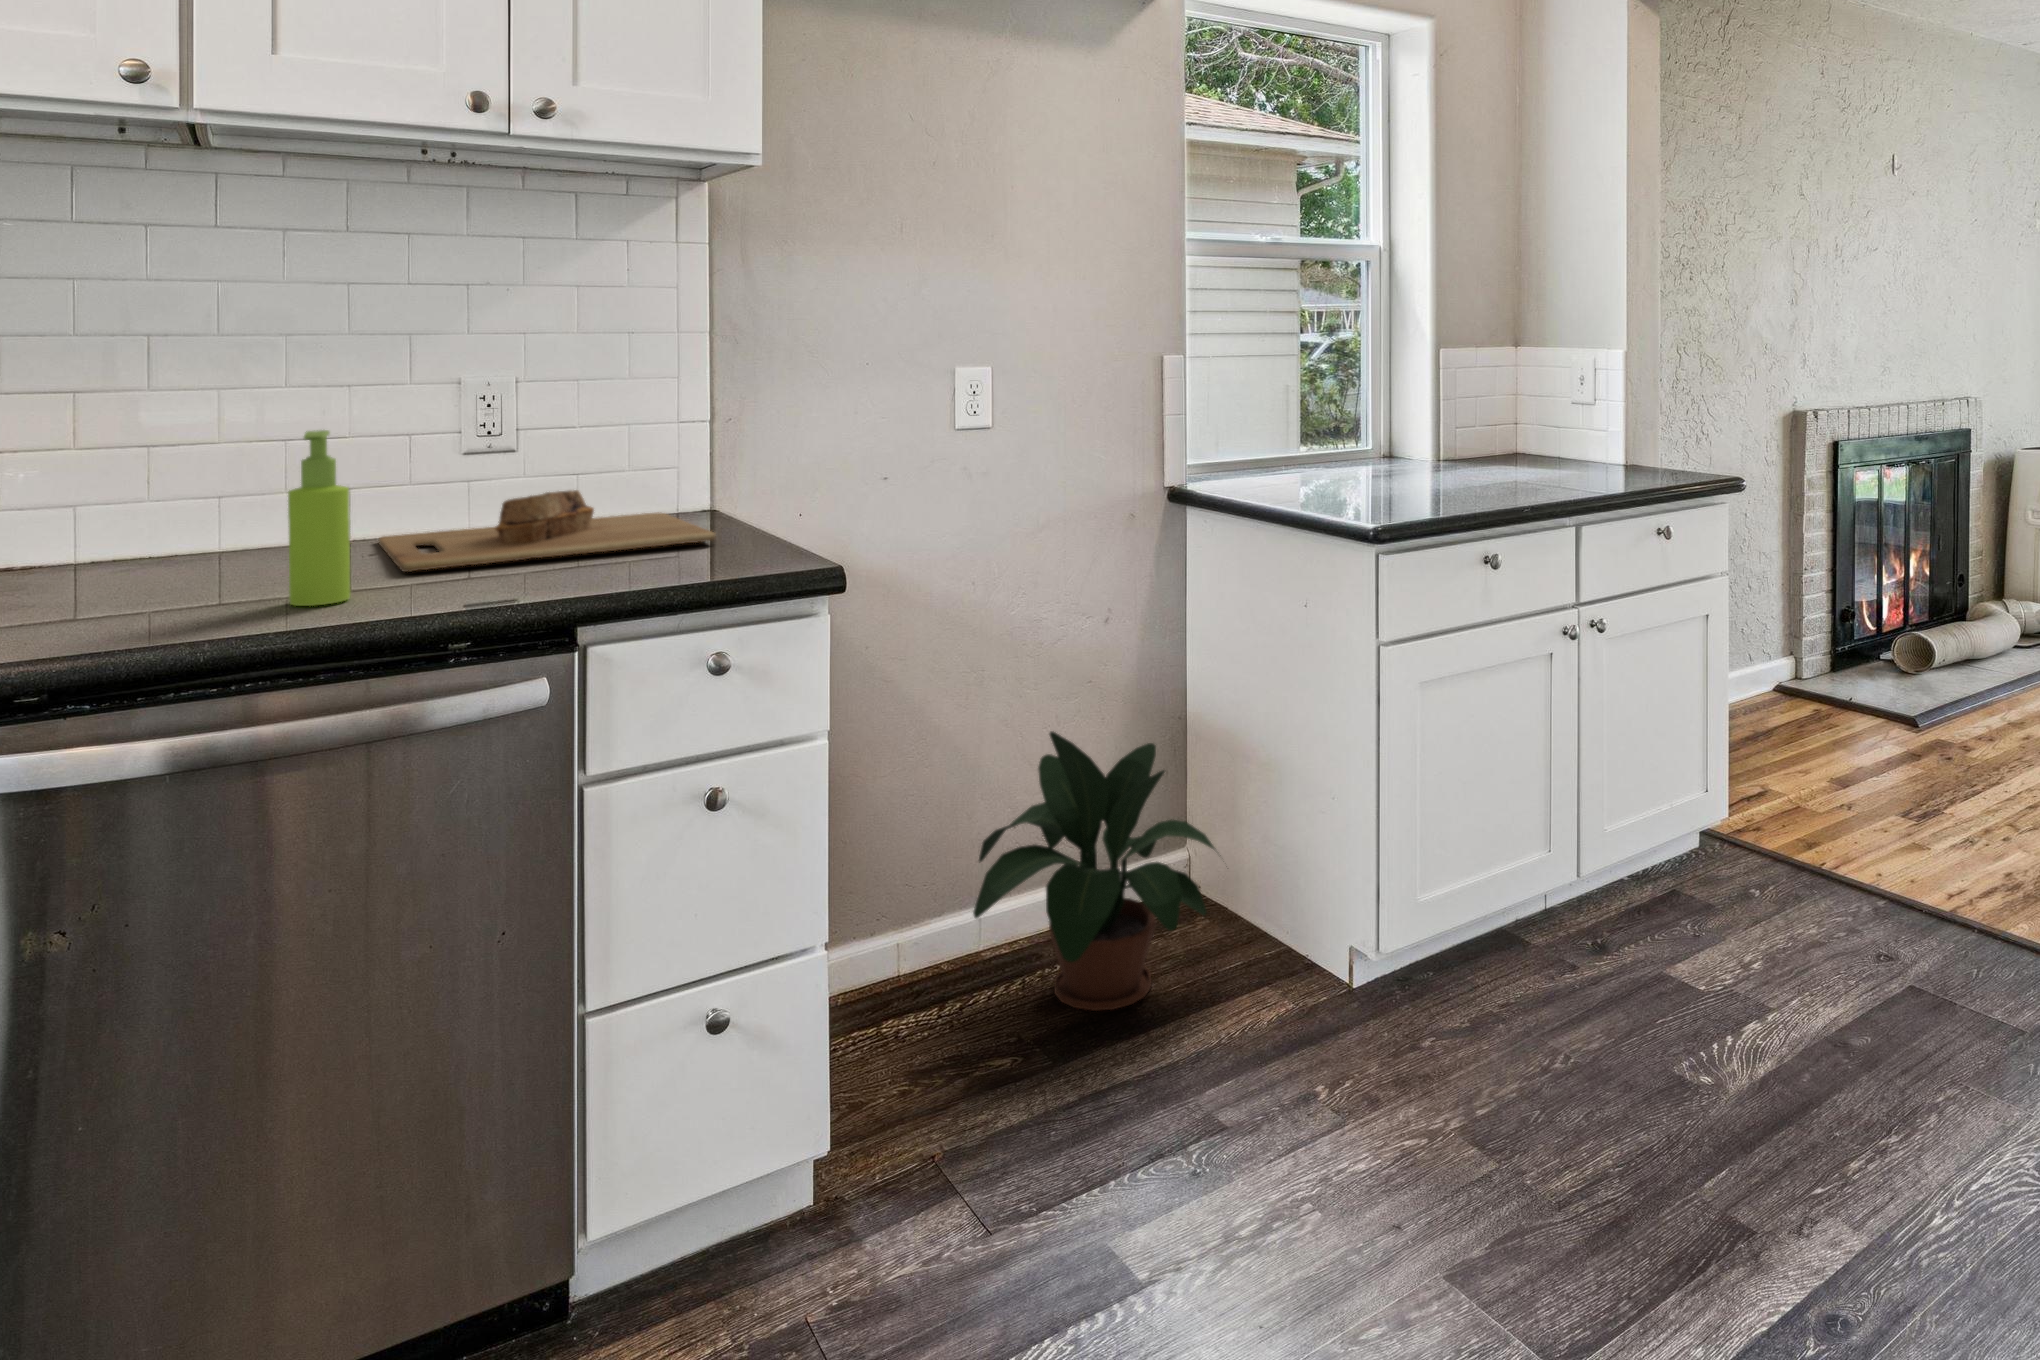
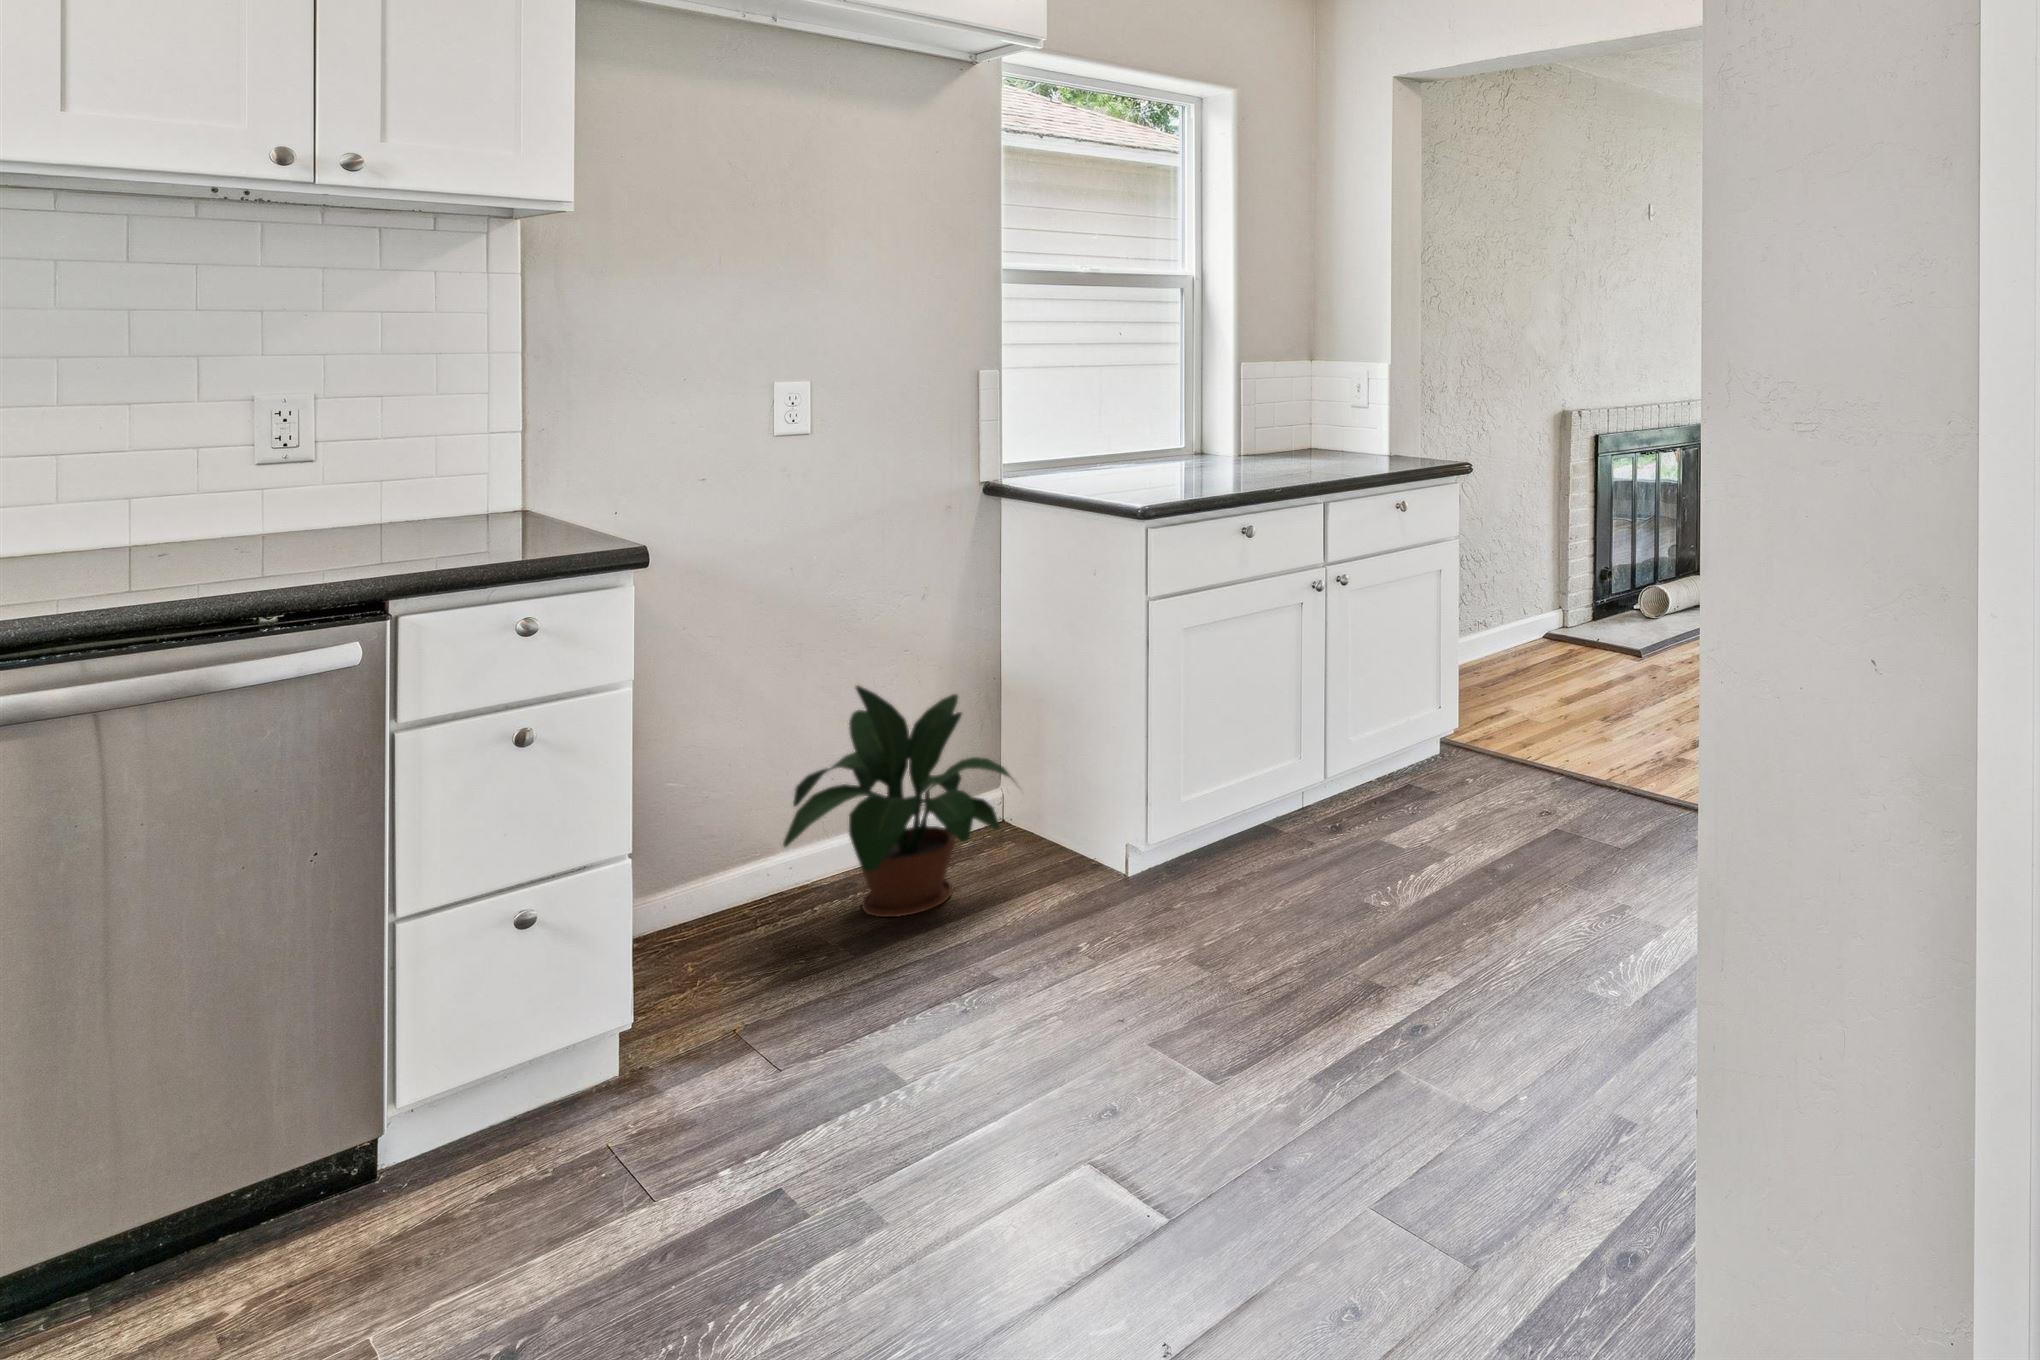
soap dispenser: present [288,430,350,606] -> none [95,440,159,590]
cutting board: present [379,490,716,572] -> none [173,492,526,563]

